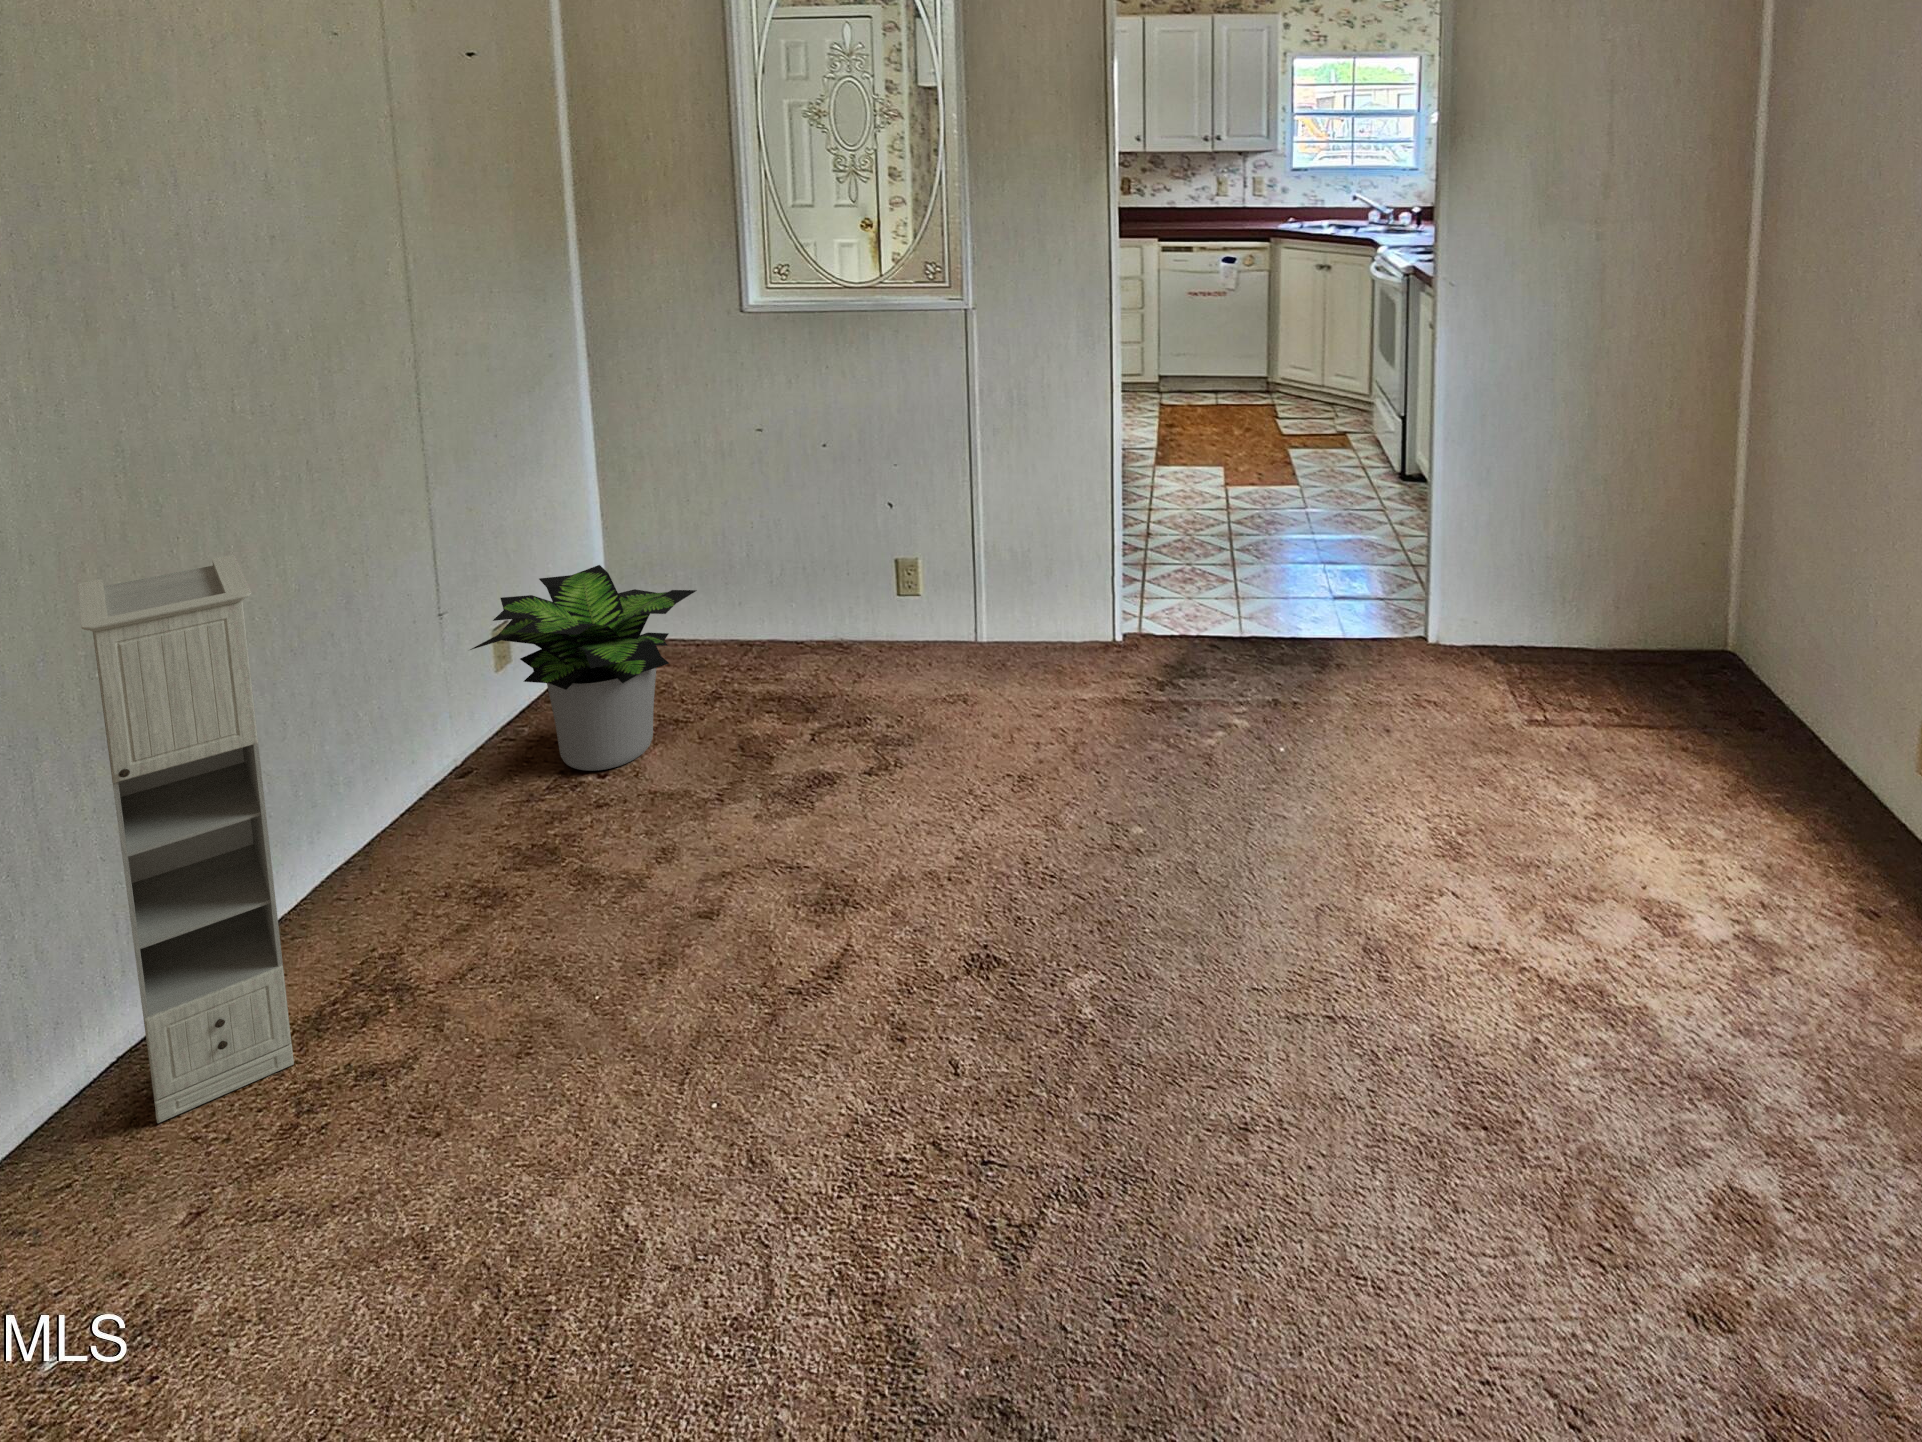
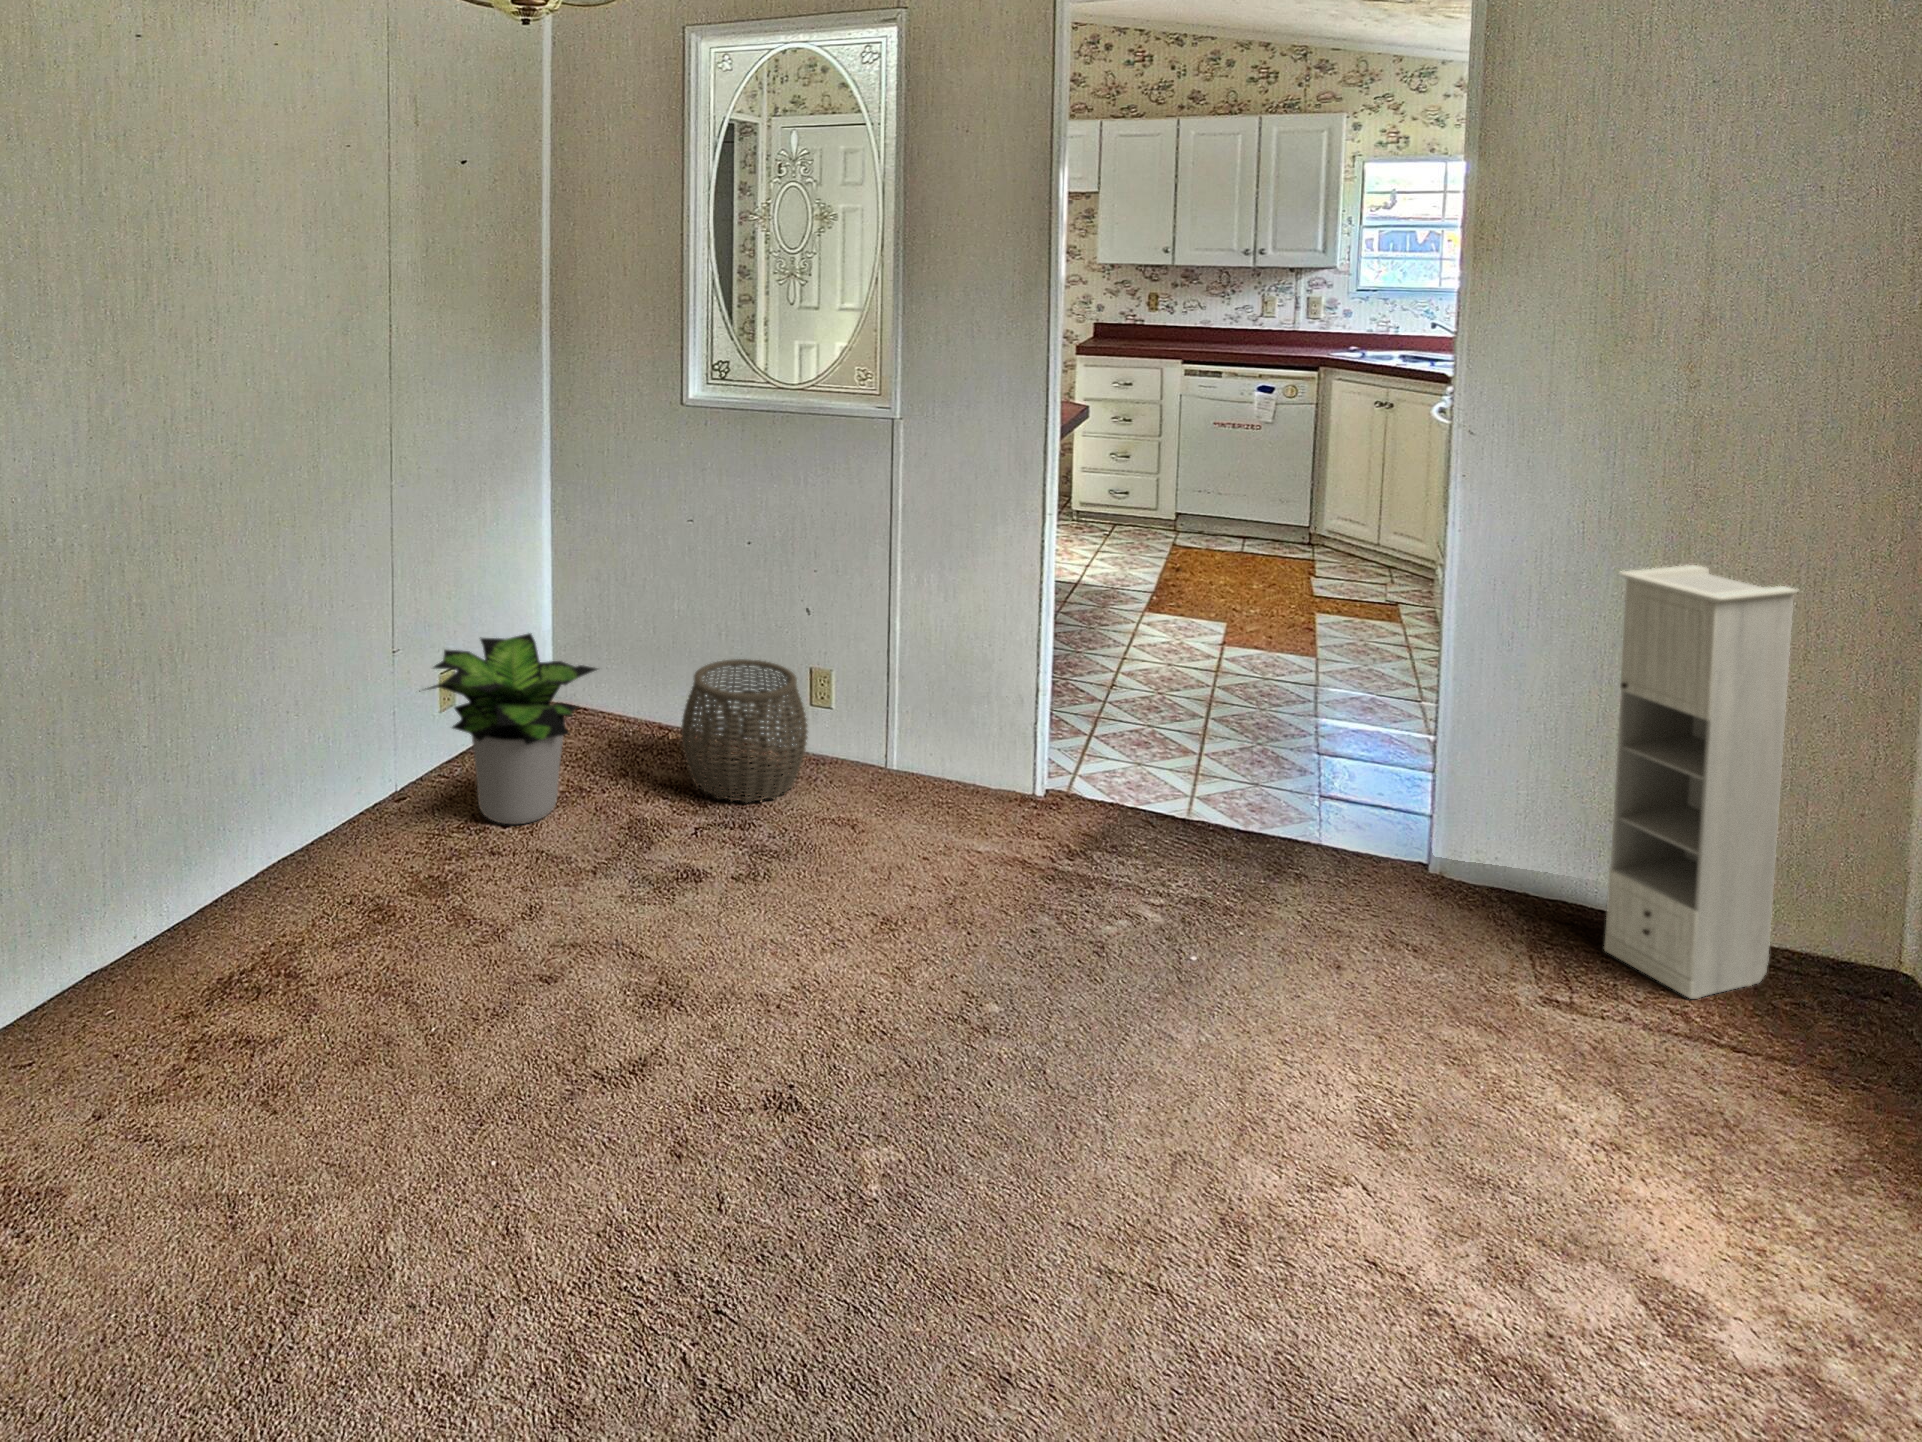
cabinet: present [78,555,294,1123] -> present [1604,565,1798,999]
woven basket: none [778,557,909,699] -> present [681,659,808,803]

